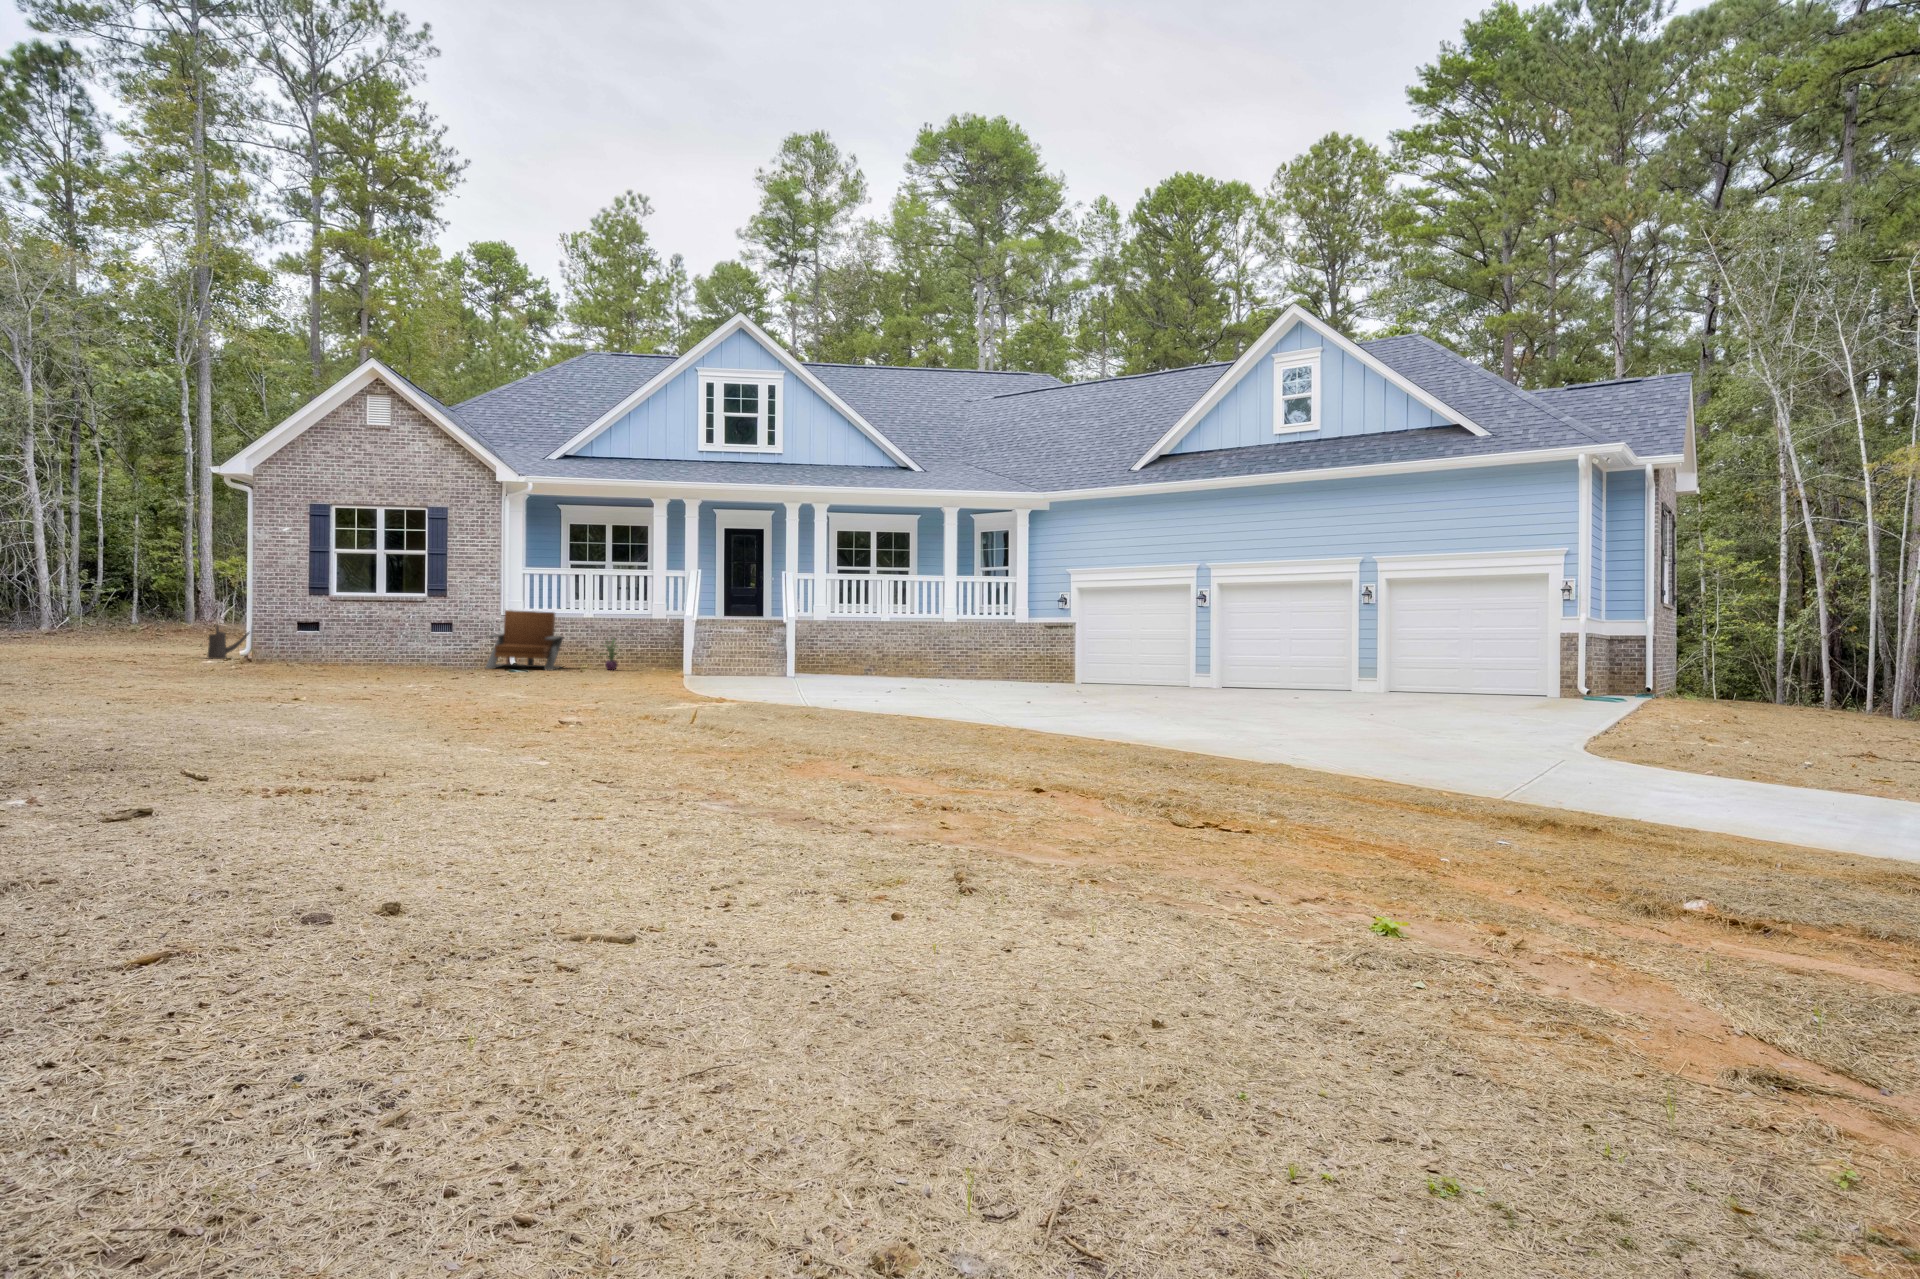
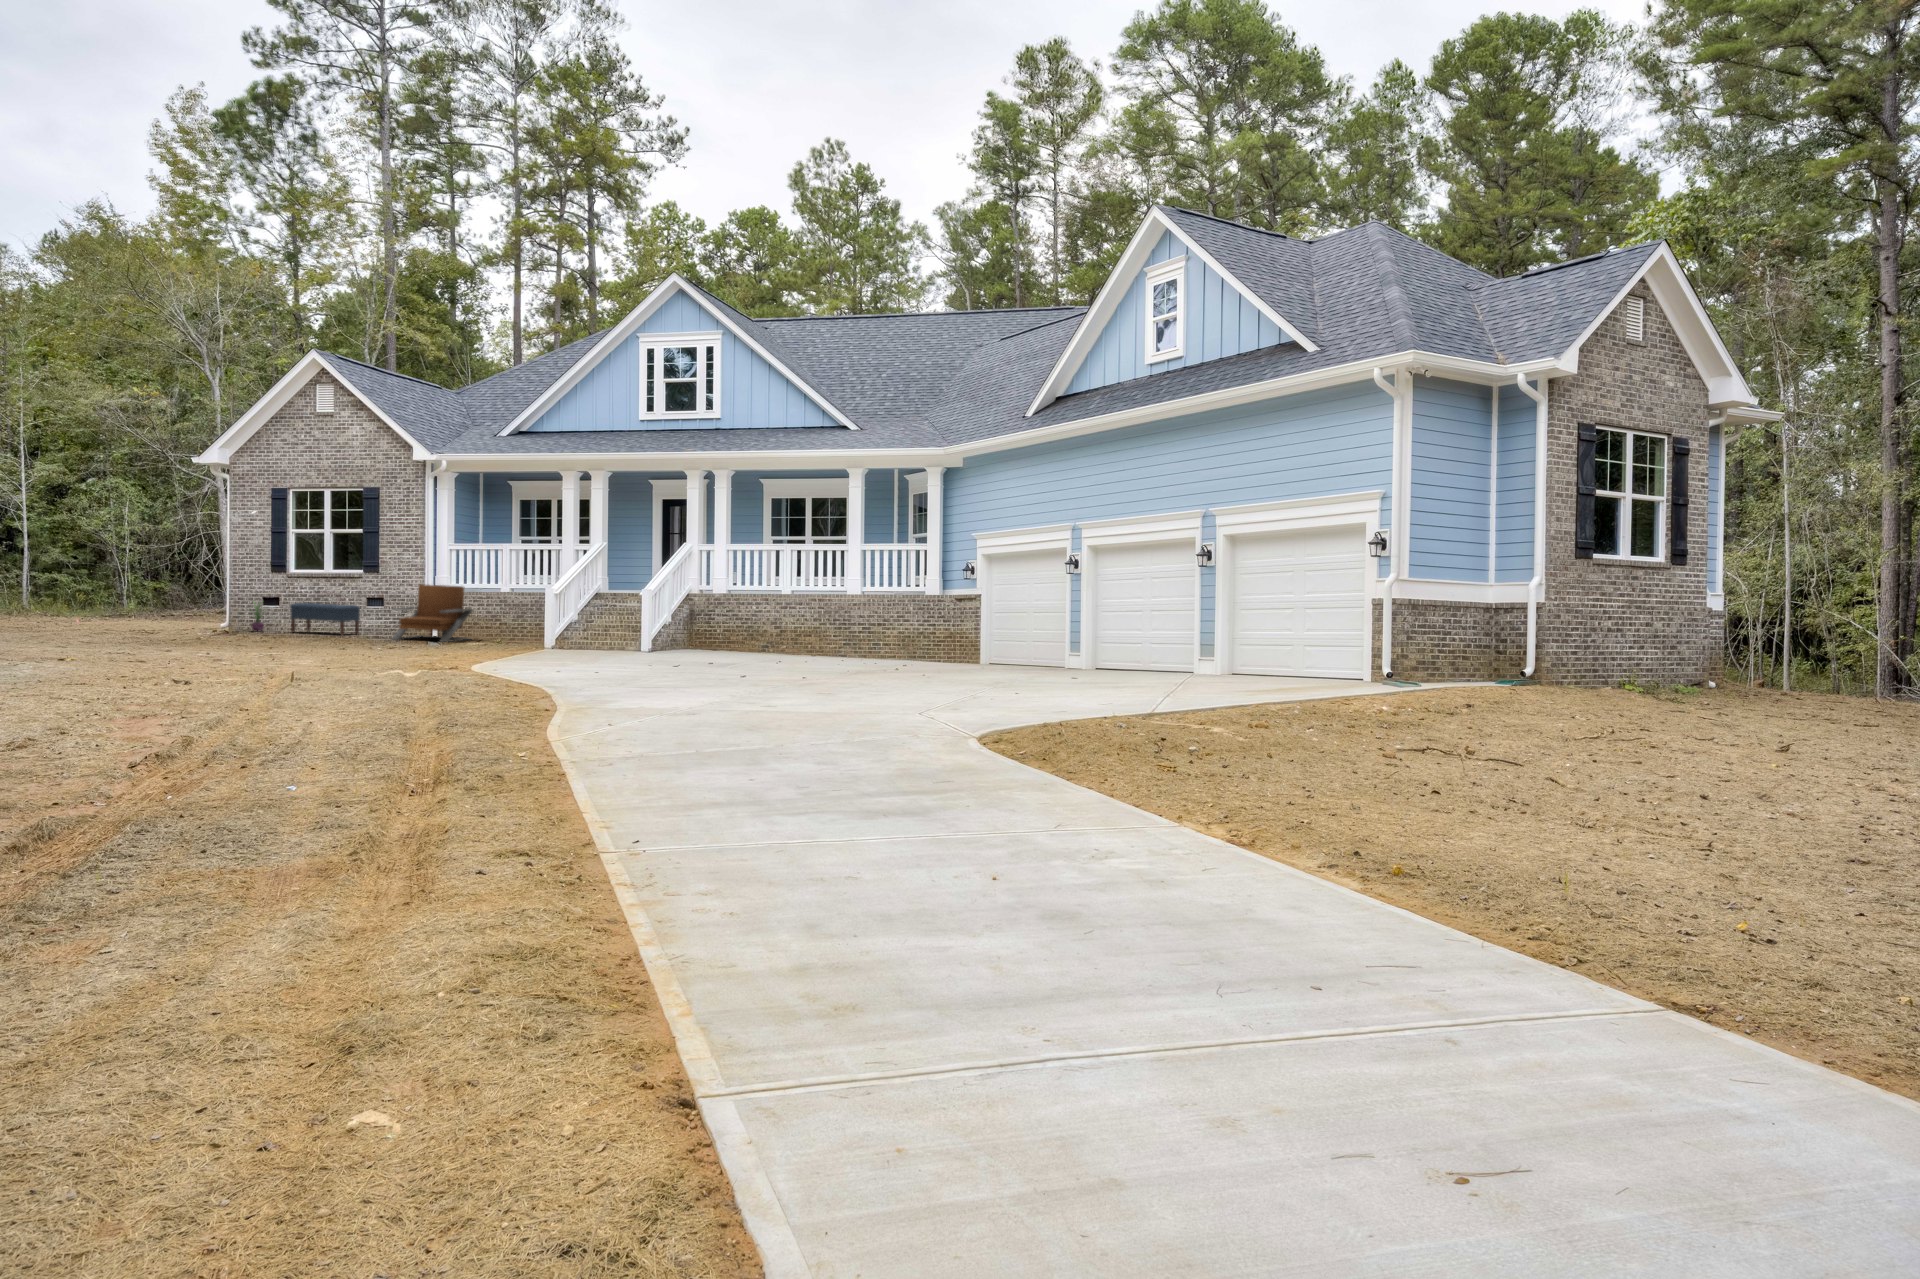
watering can: present [207,626,249,659] -> none [187,599,227,628]
bench: none [344,630,428,666] -> present [290,603,360,636]
decorative plant: present [600,639,618,670] -> present [251,603,264,631]

